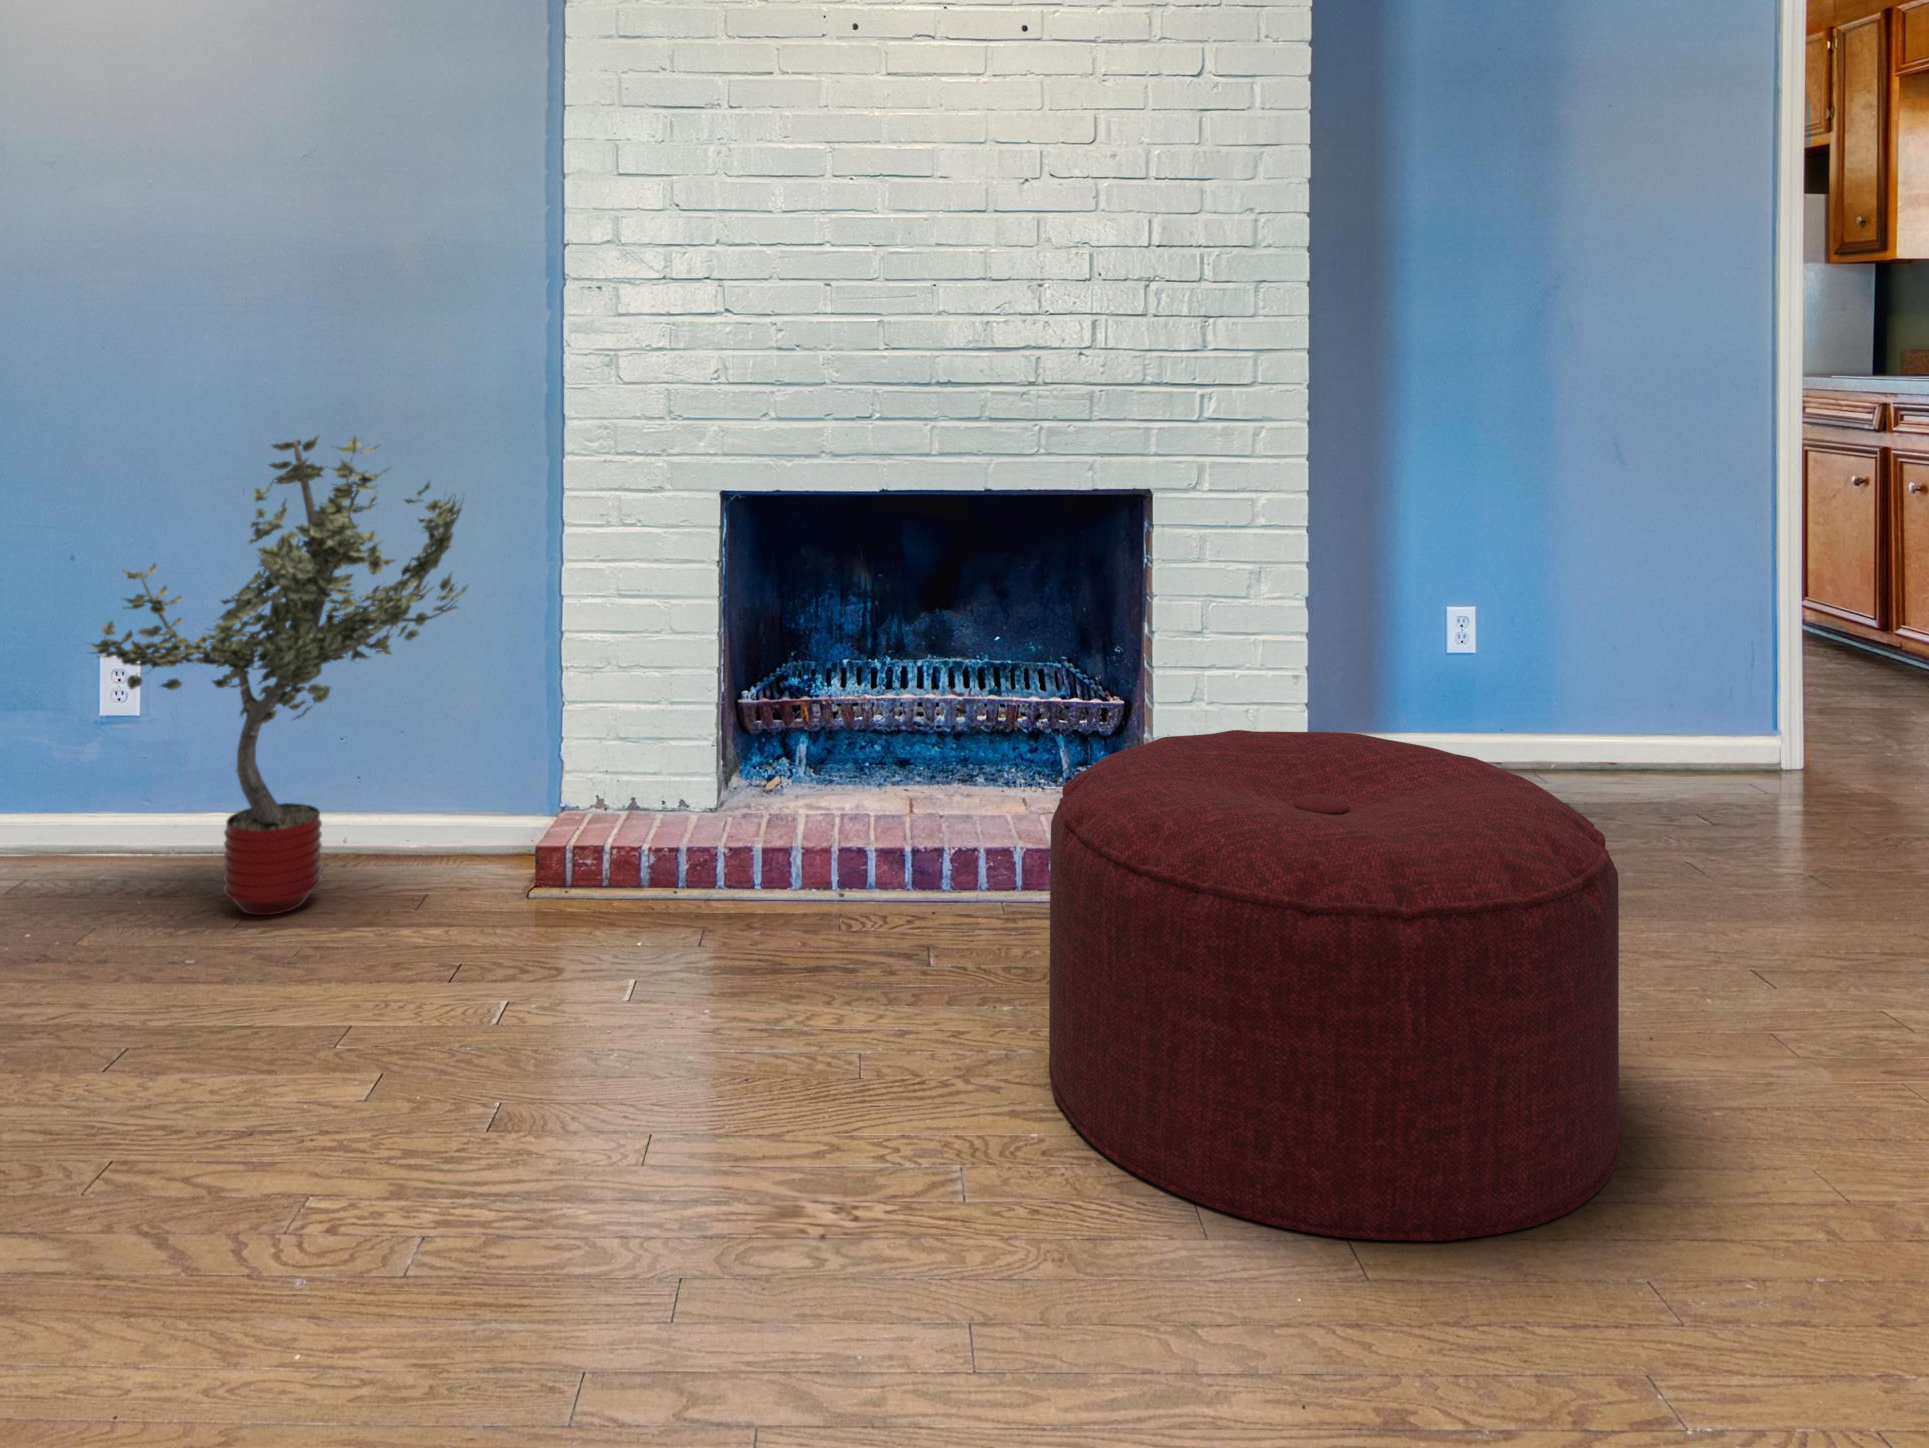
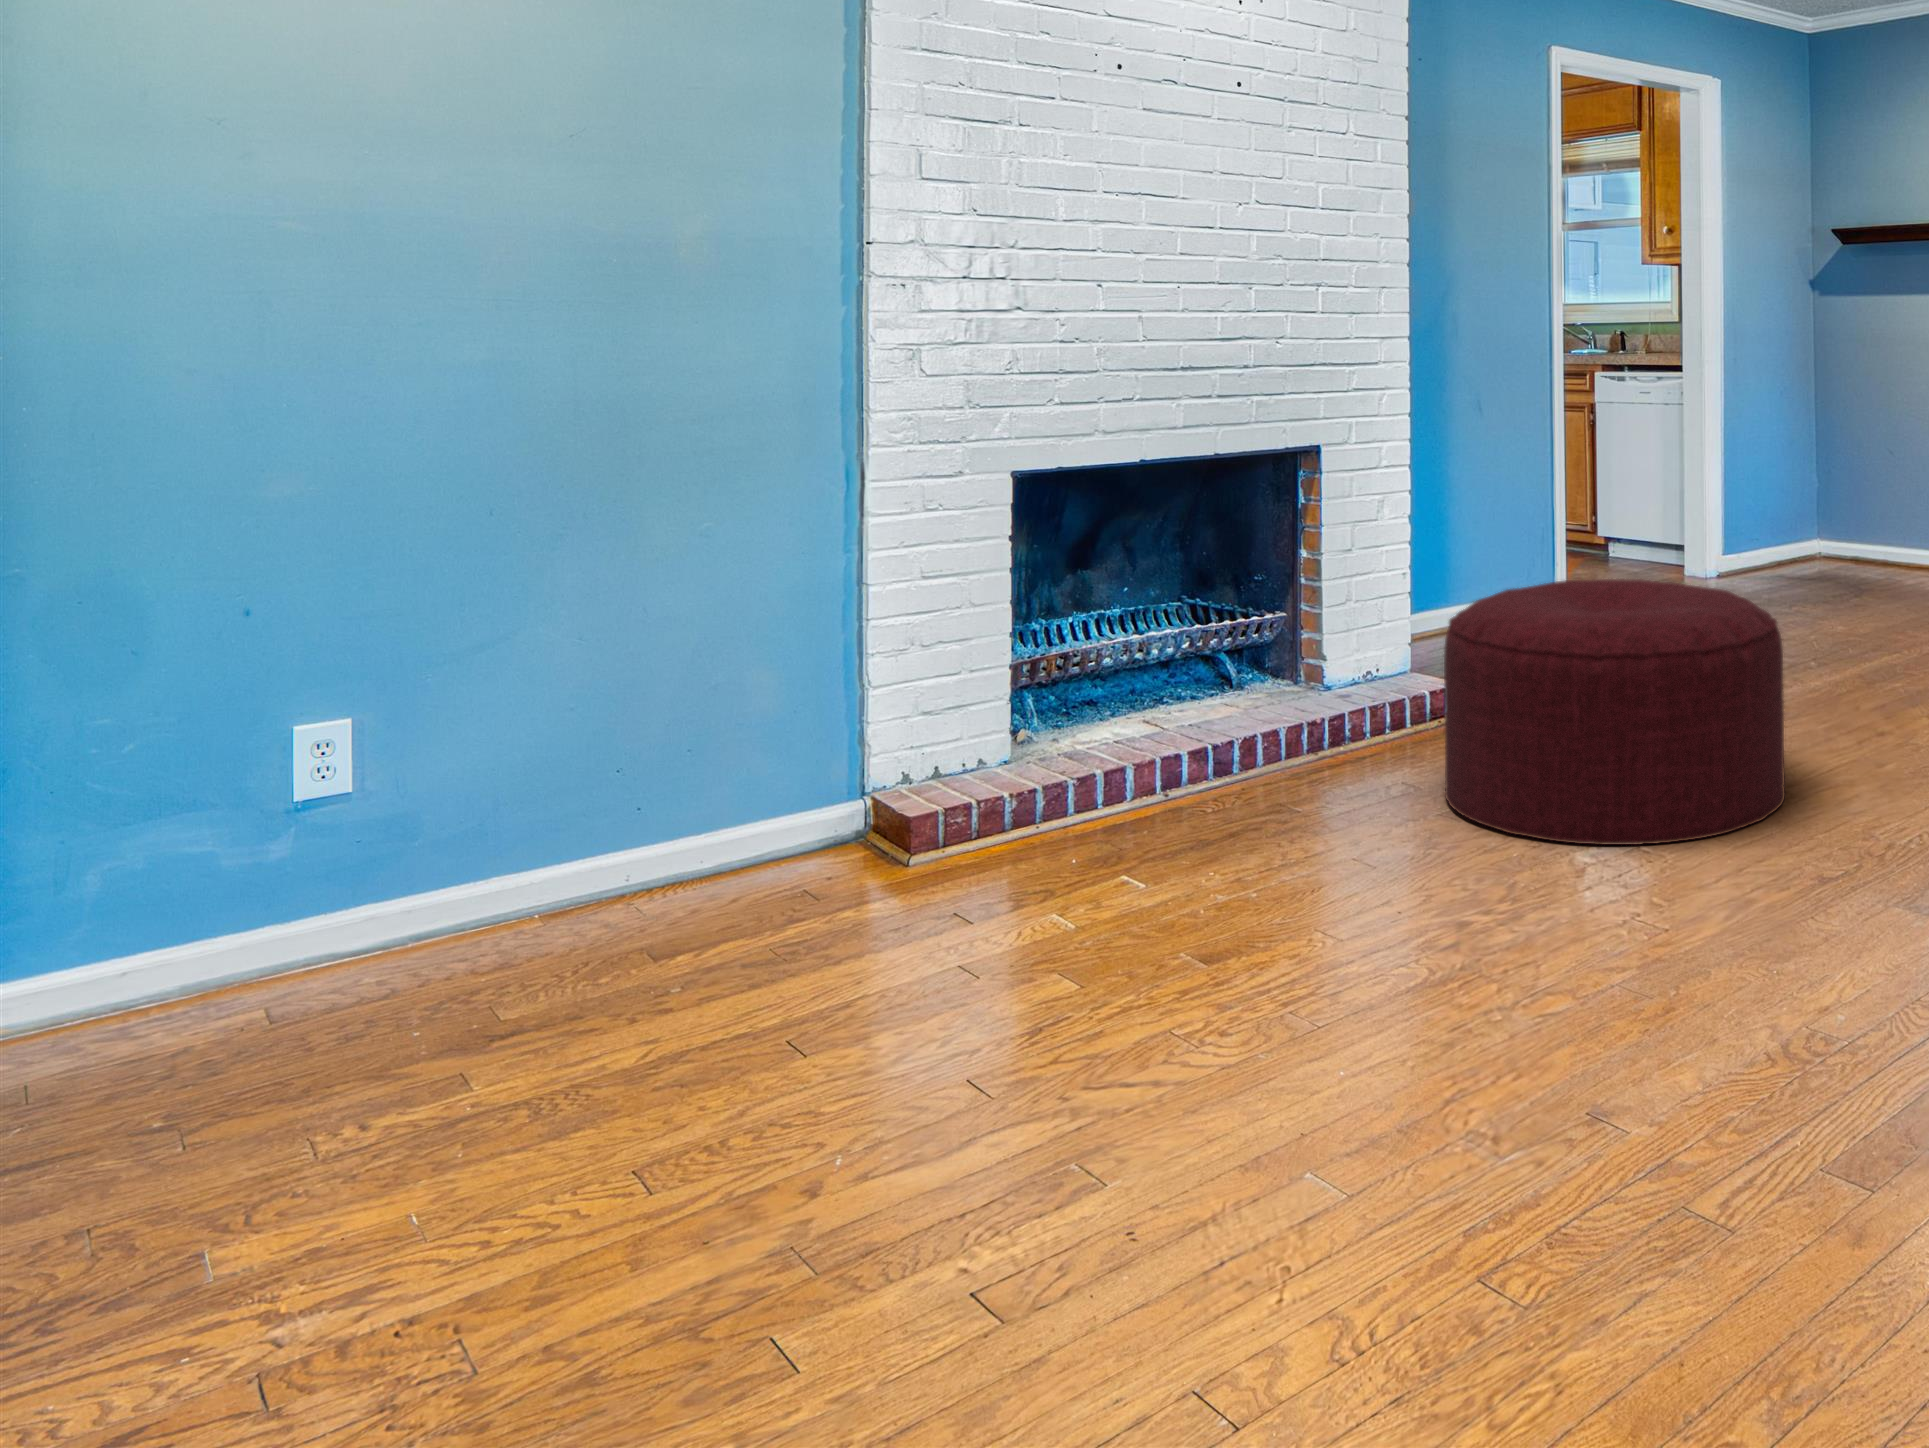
potted tree: present [89,436,468,915] -> none [417,441,872,948]

